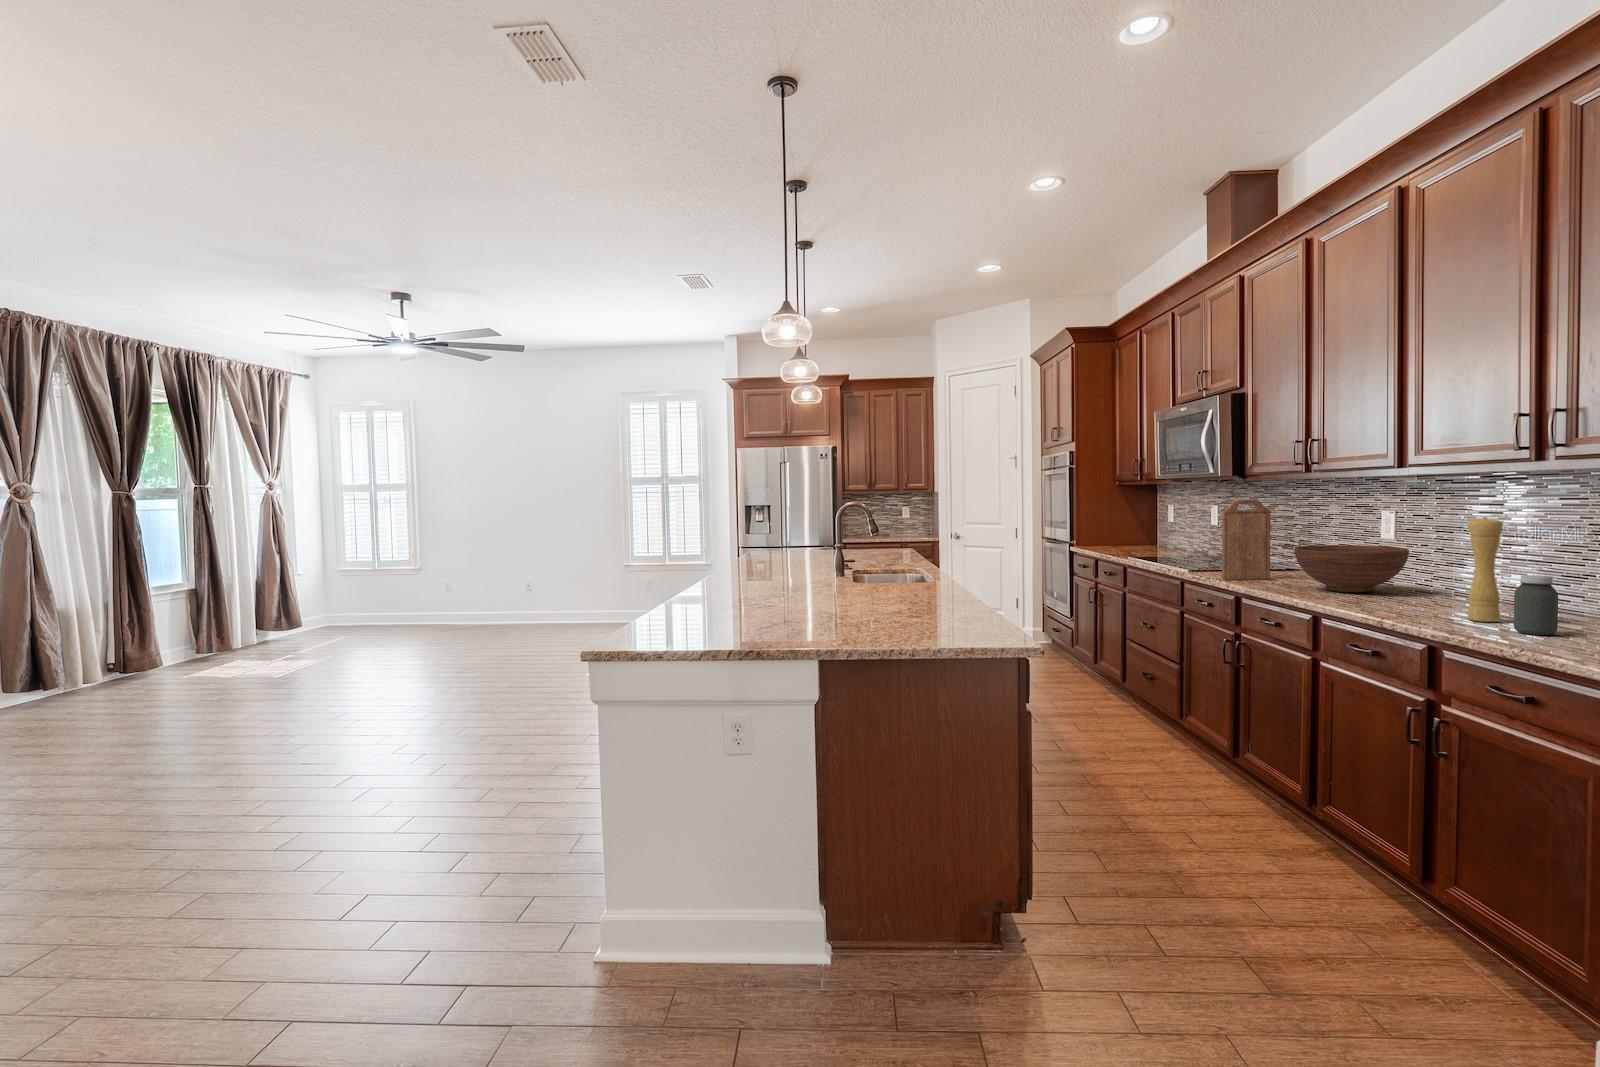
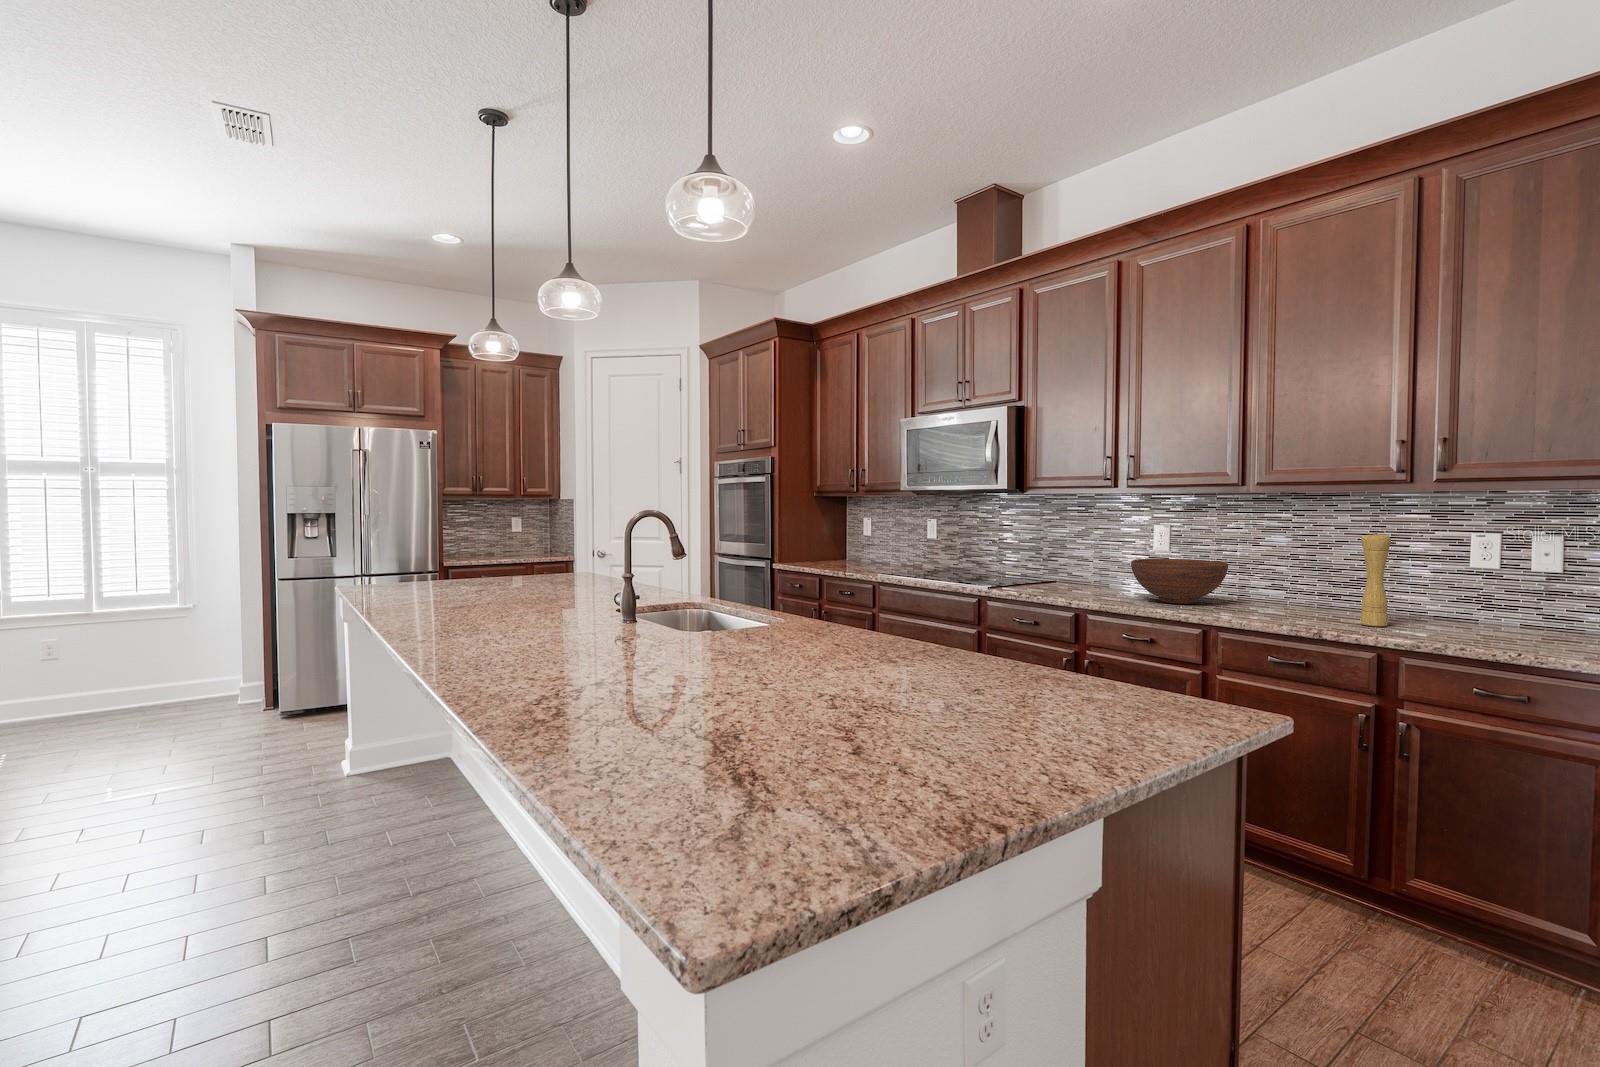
cutting board: present [1222,499,1270,580] -> none [1048,515,1078,597]
jar: present [1514,575,1558,635] -> none [1431,584,1467,636]

